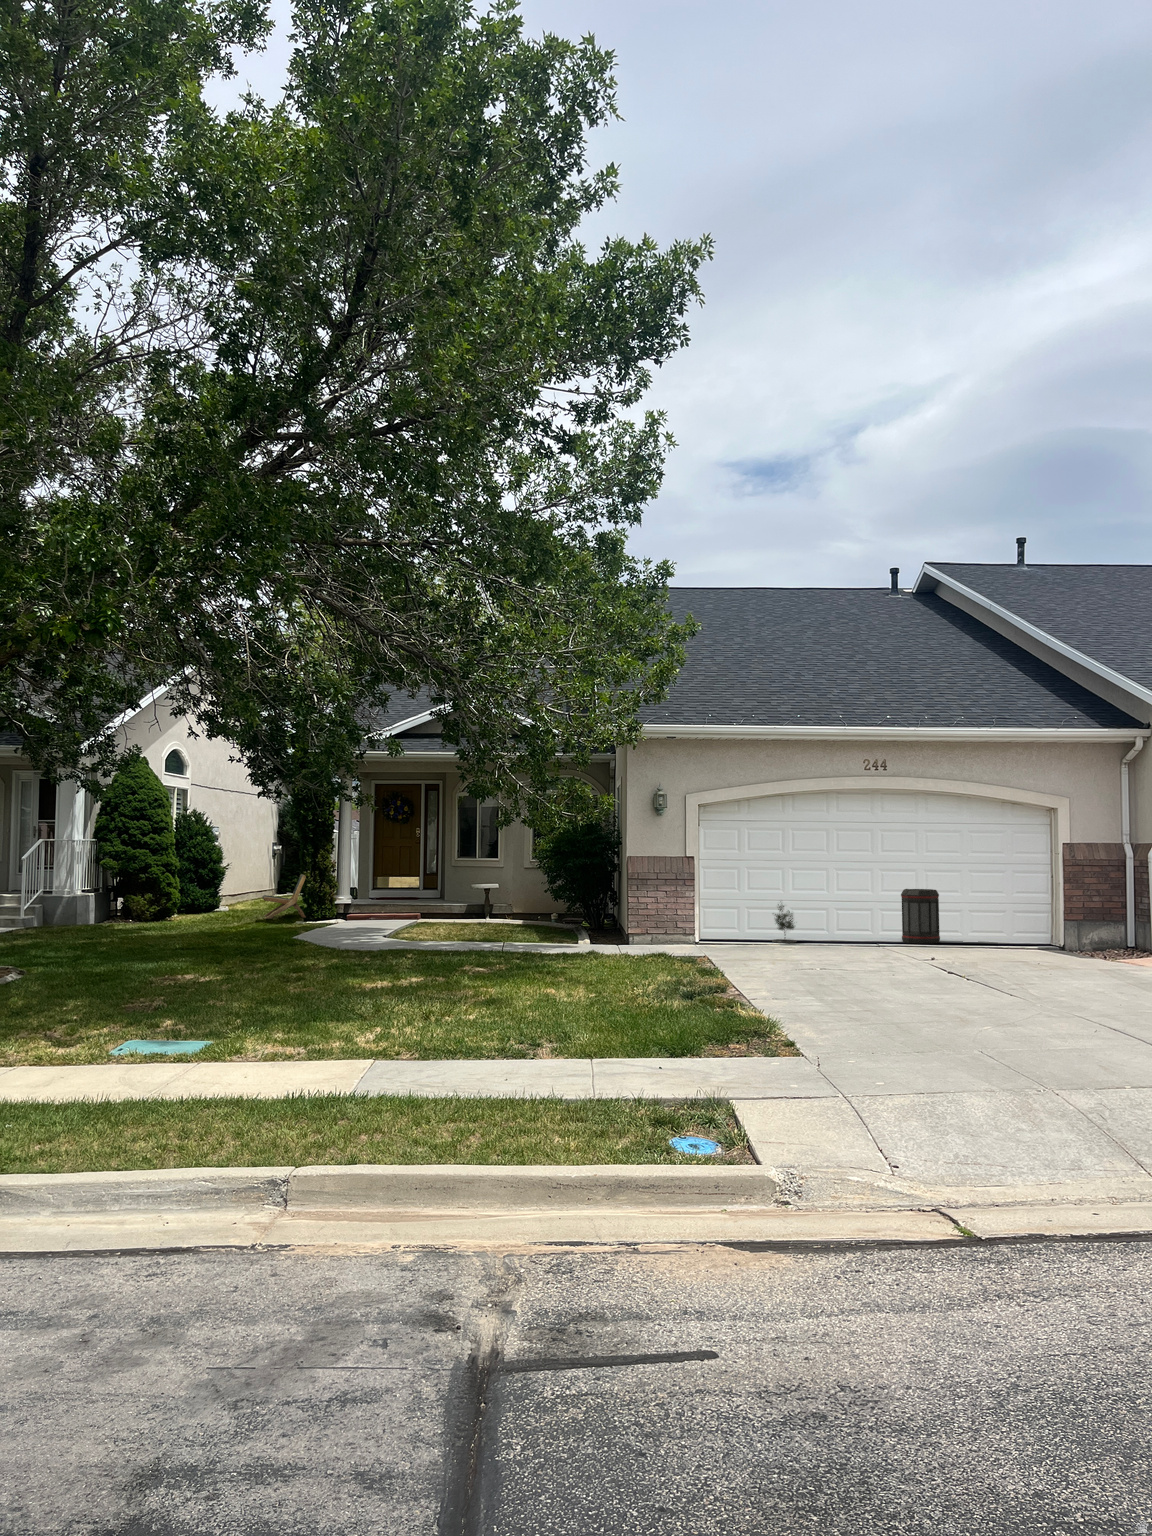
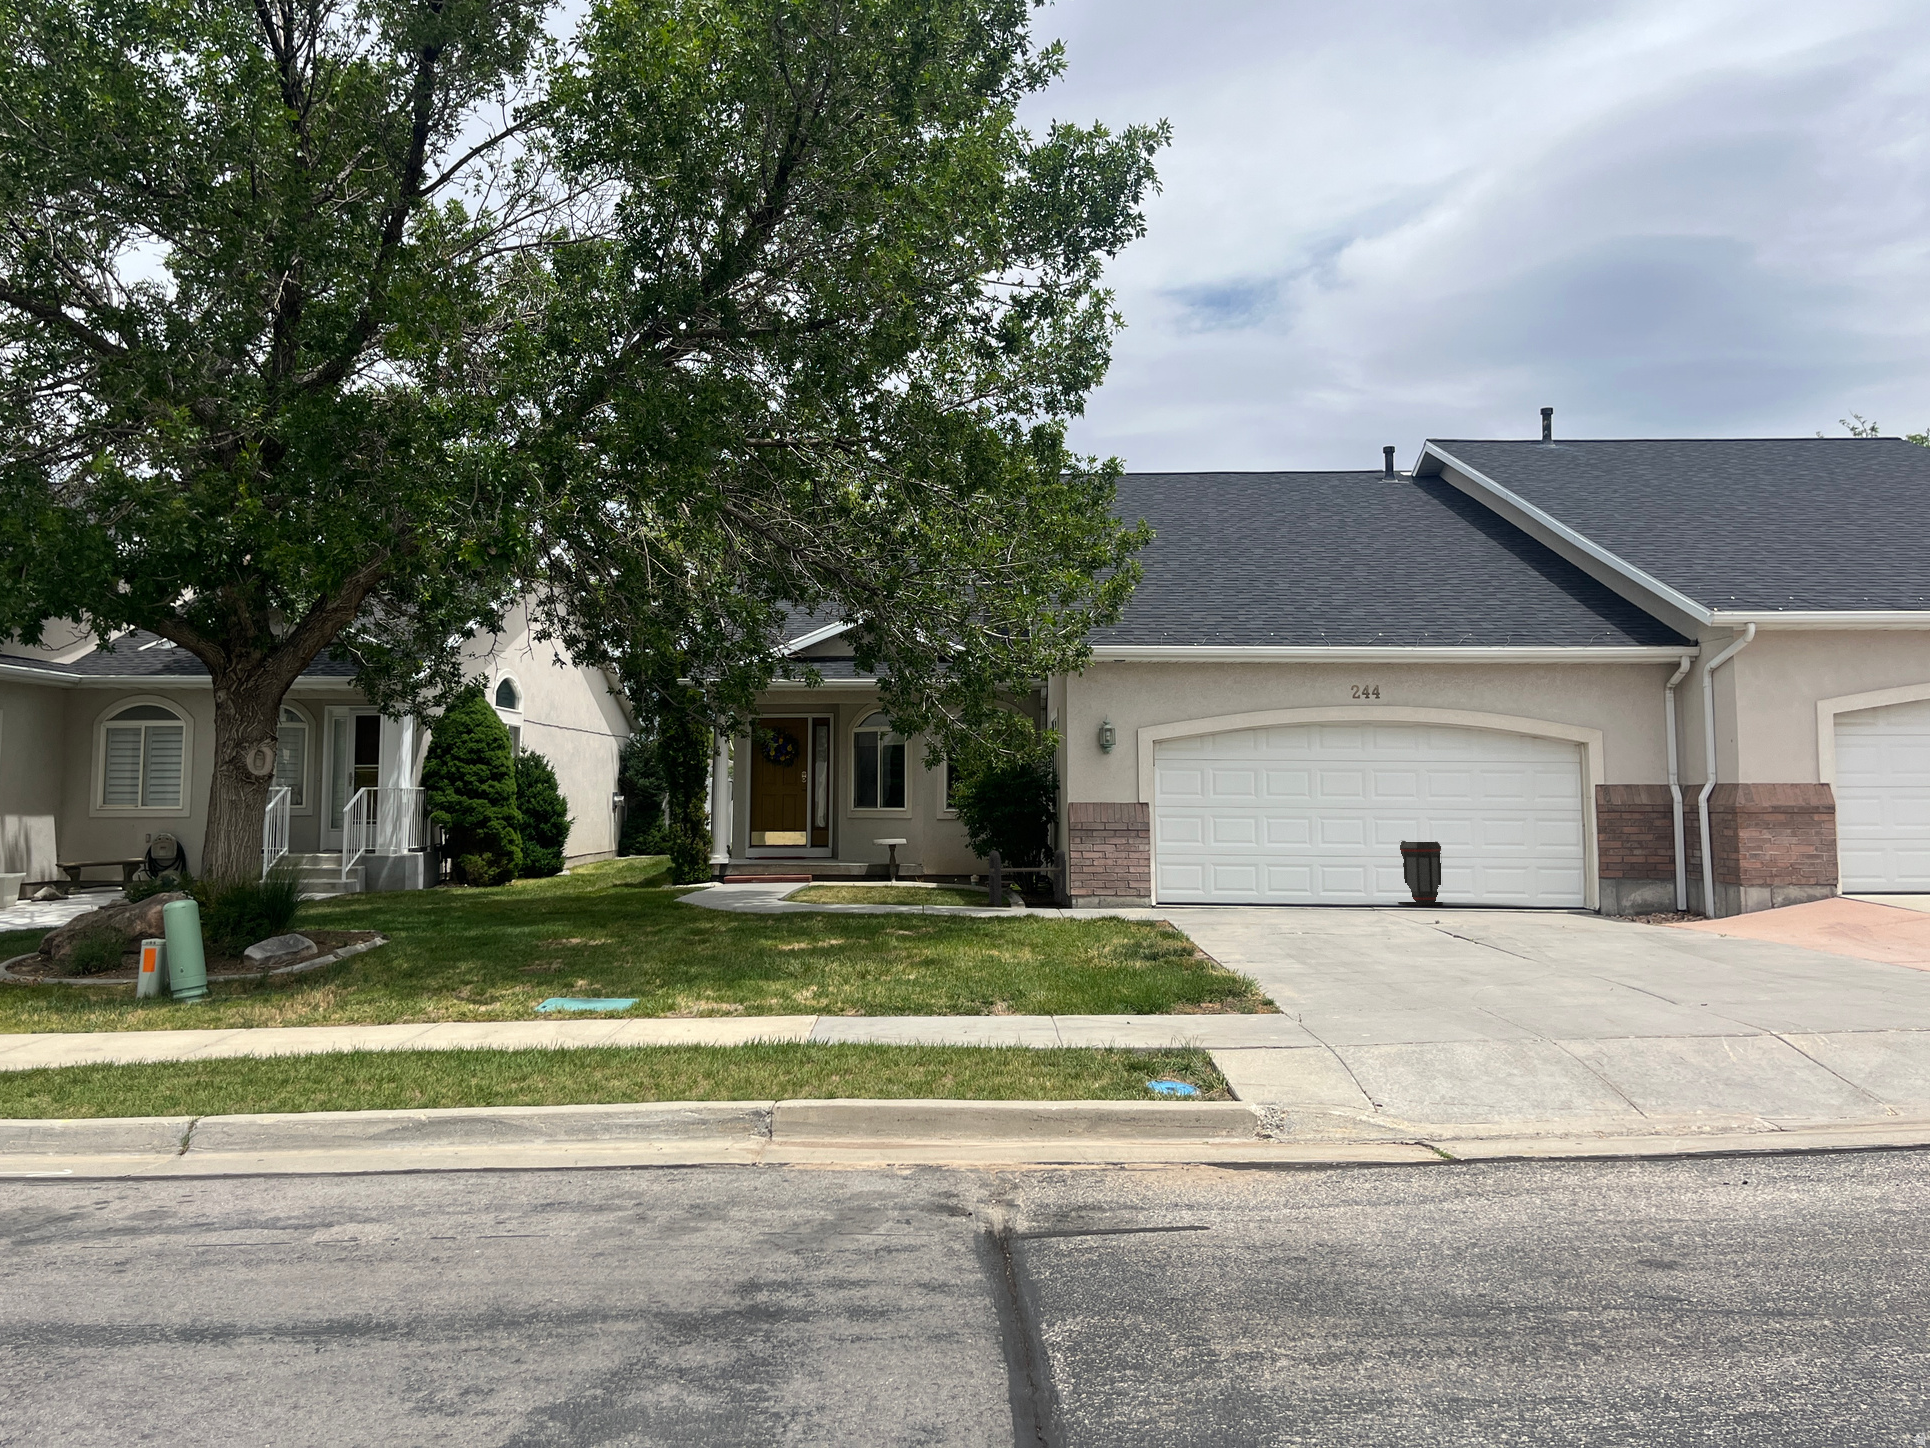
lounge chair: present [262,874,306,918] -> none [625,829,679,881]
bench: none [561,895,627,943] -> present [989,850,1069,906]
potted tree: present [773,904,796,943] -> none [1240,854,1271,905]

